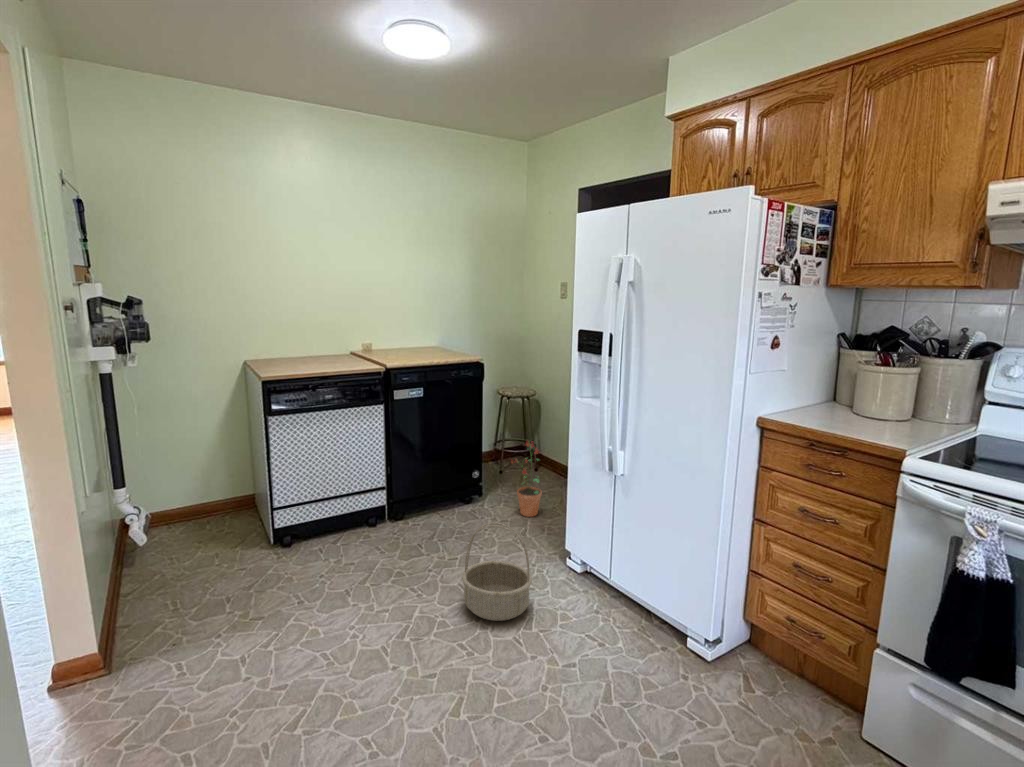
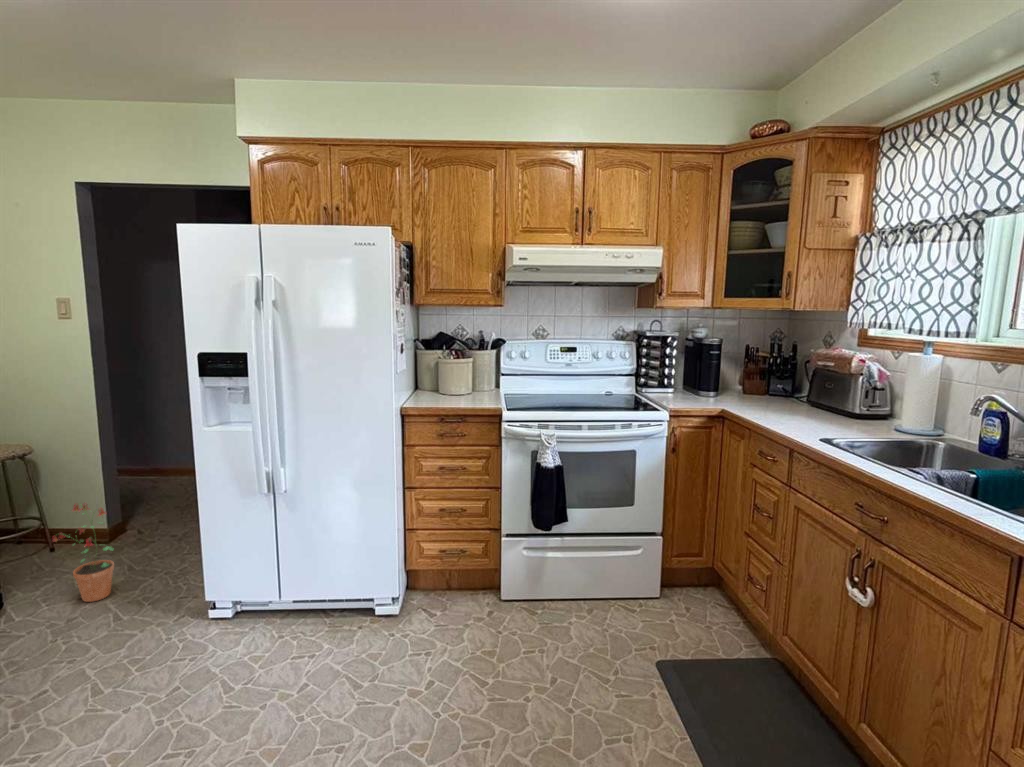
basket: present [462,523,532,621] -> none [114,591,216,720]

